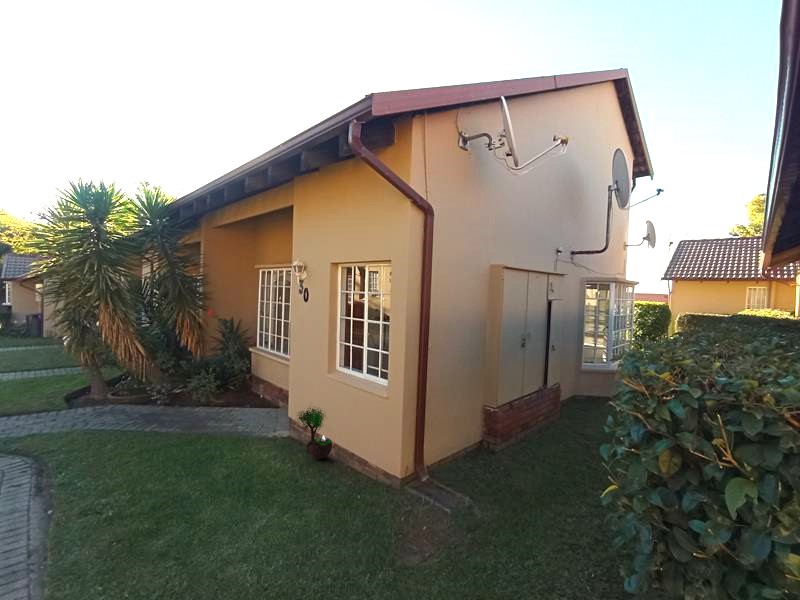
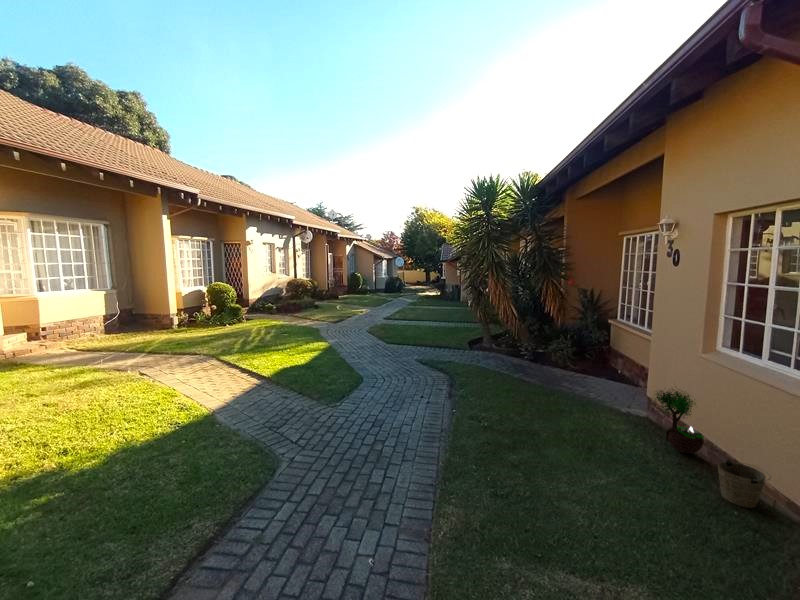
bucket: none [343,453,372,487] -> present [718,460,771,508]

